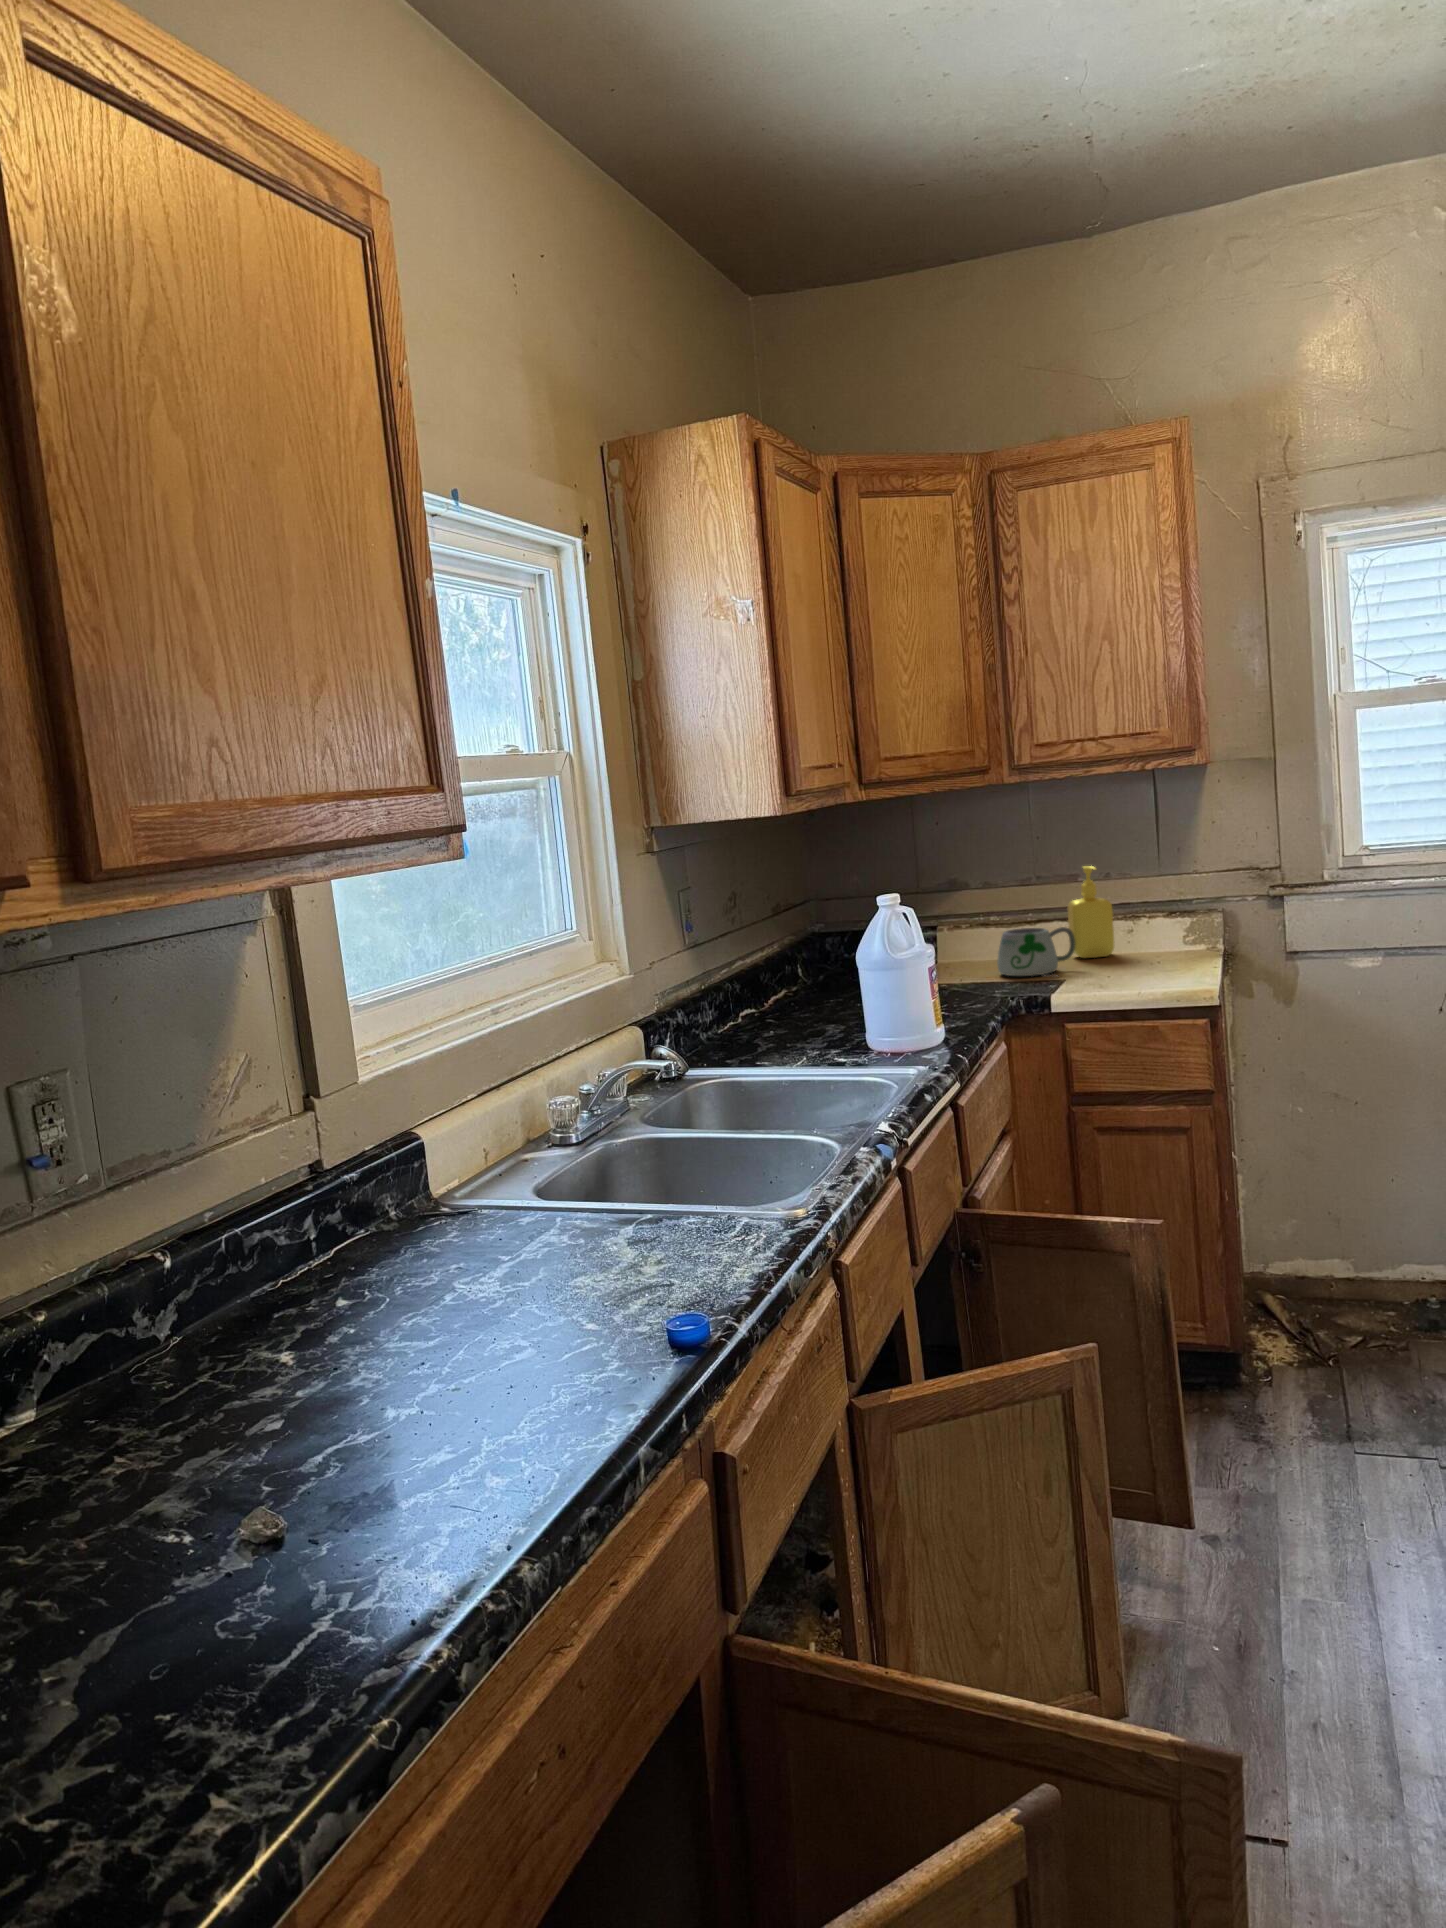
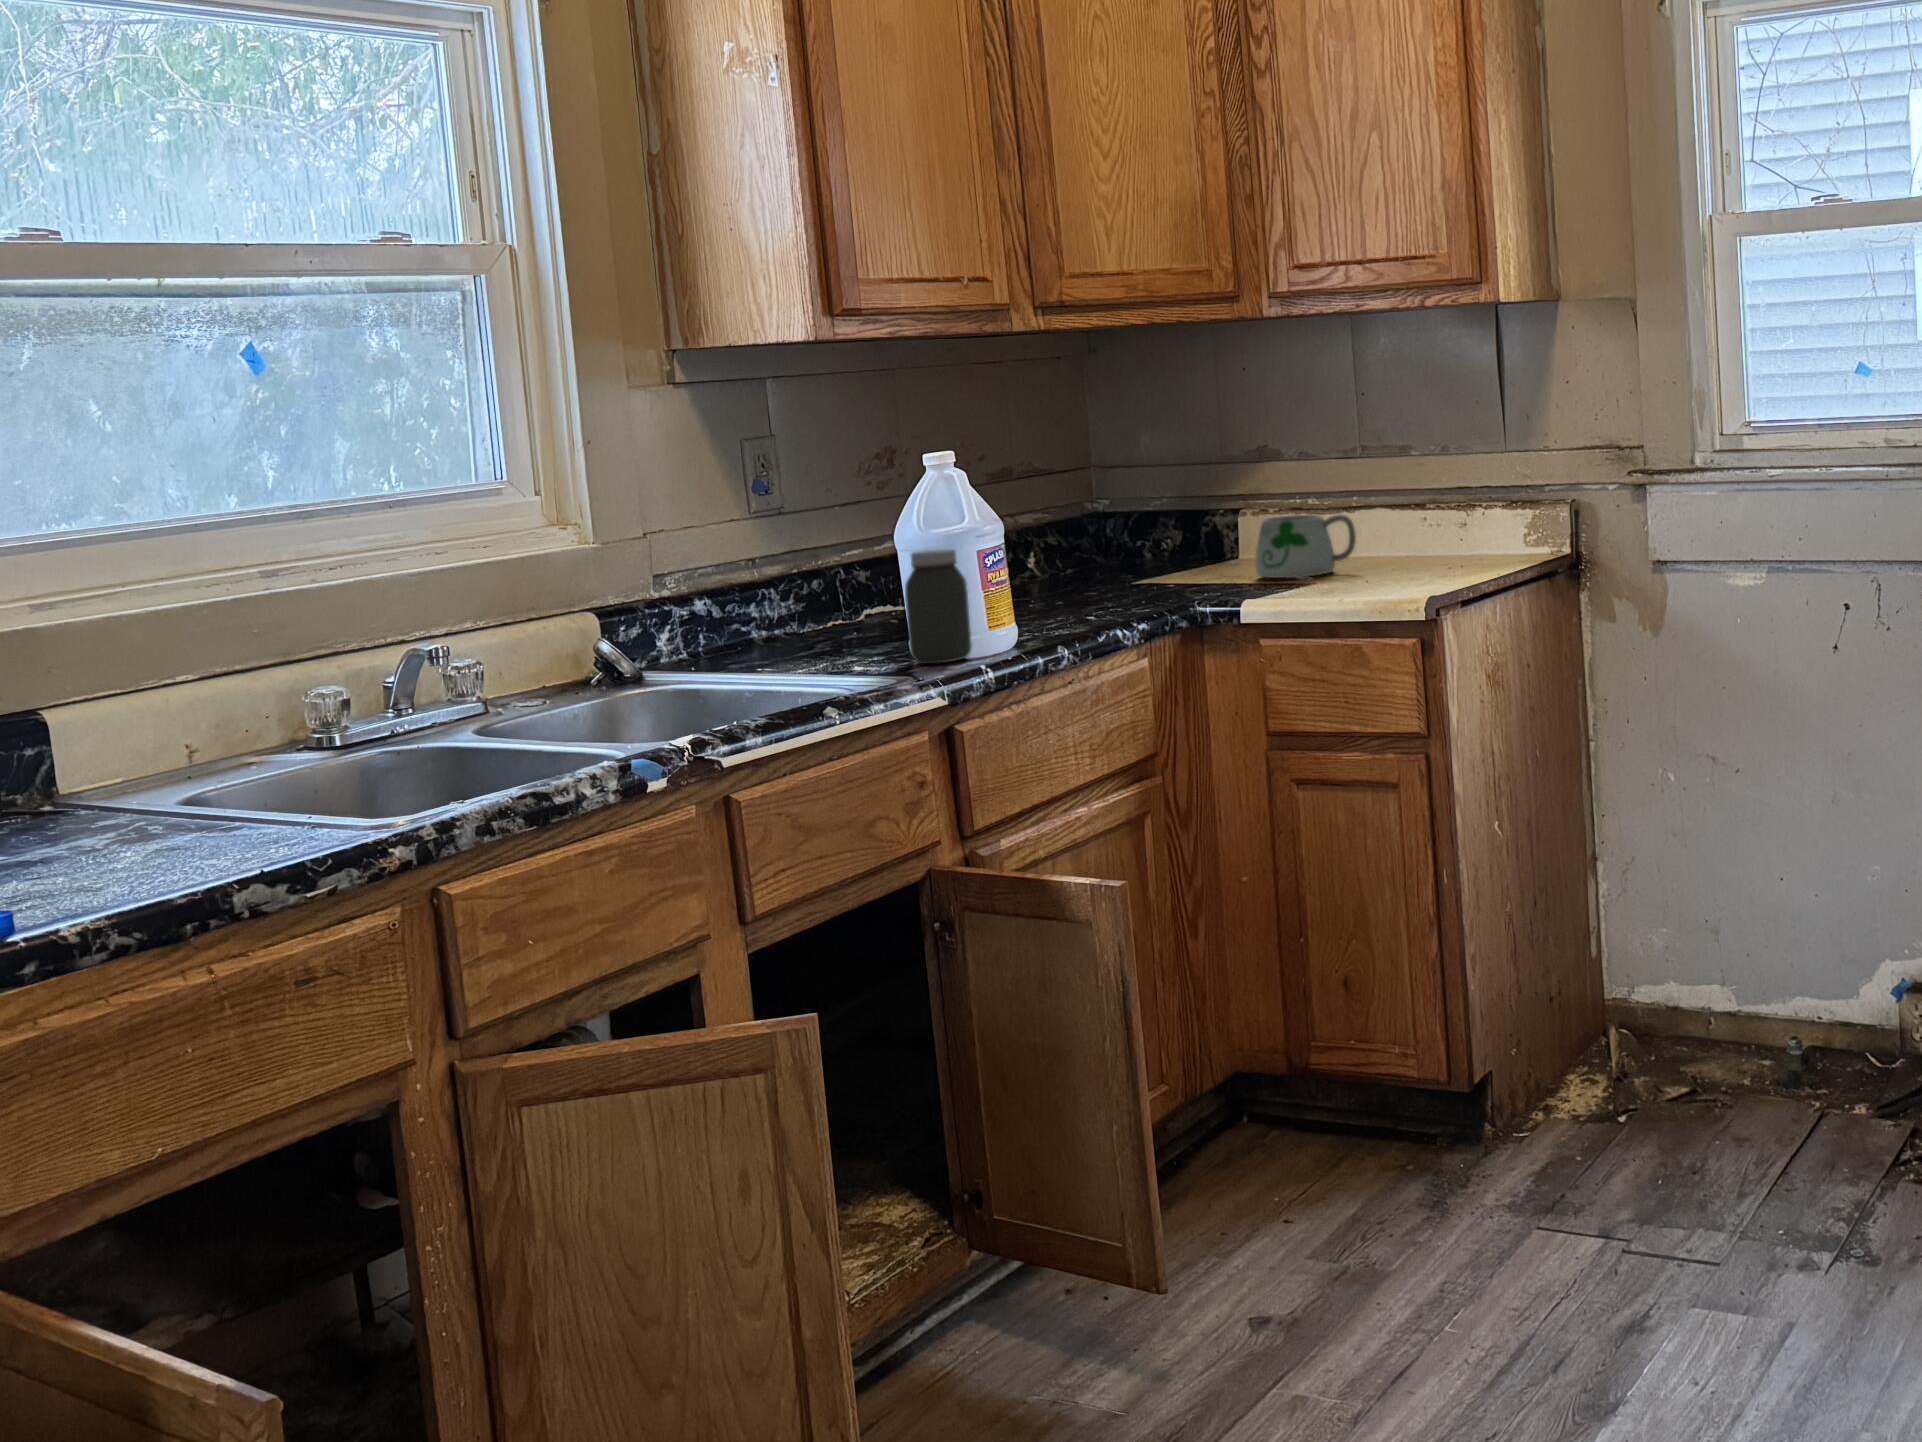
soap dispenser: present [1068,866,1114,958] -> none [1378,435,1438,560]
jar: none [885,971,935,1061] -> present [905,549,971,664]

